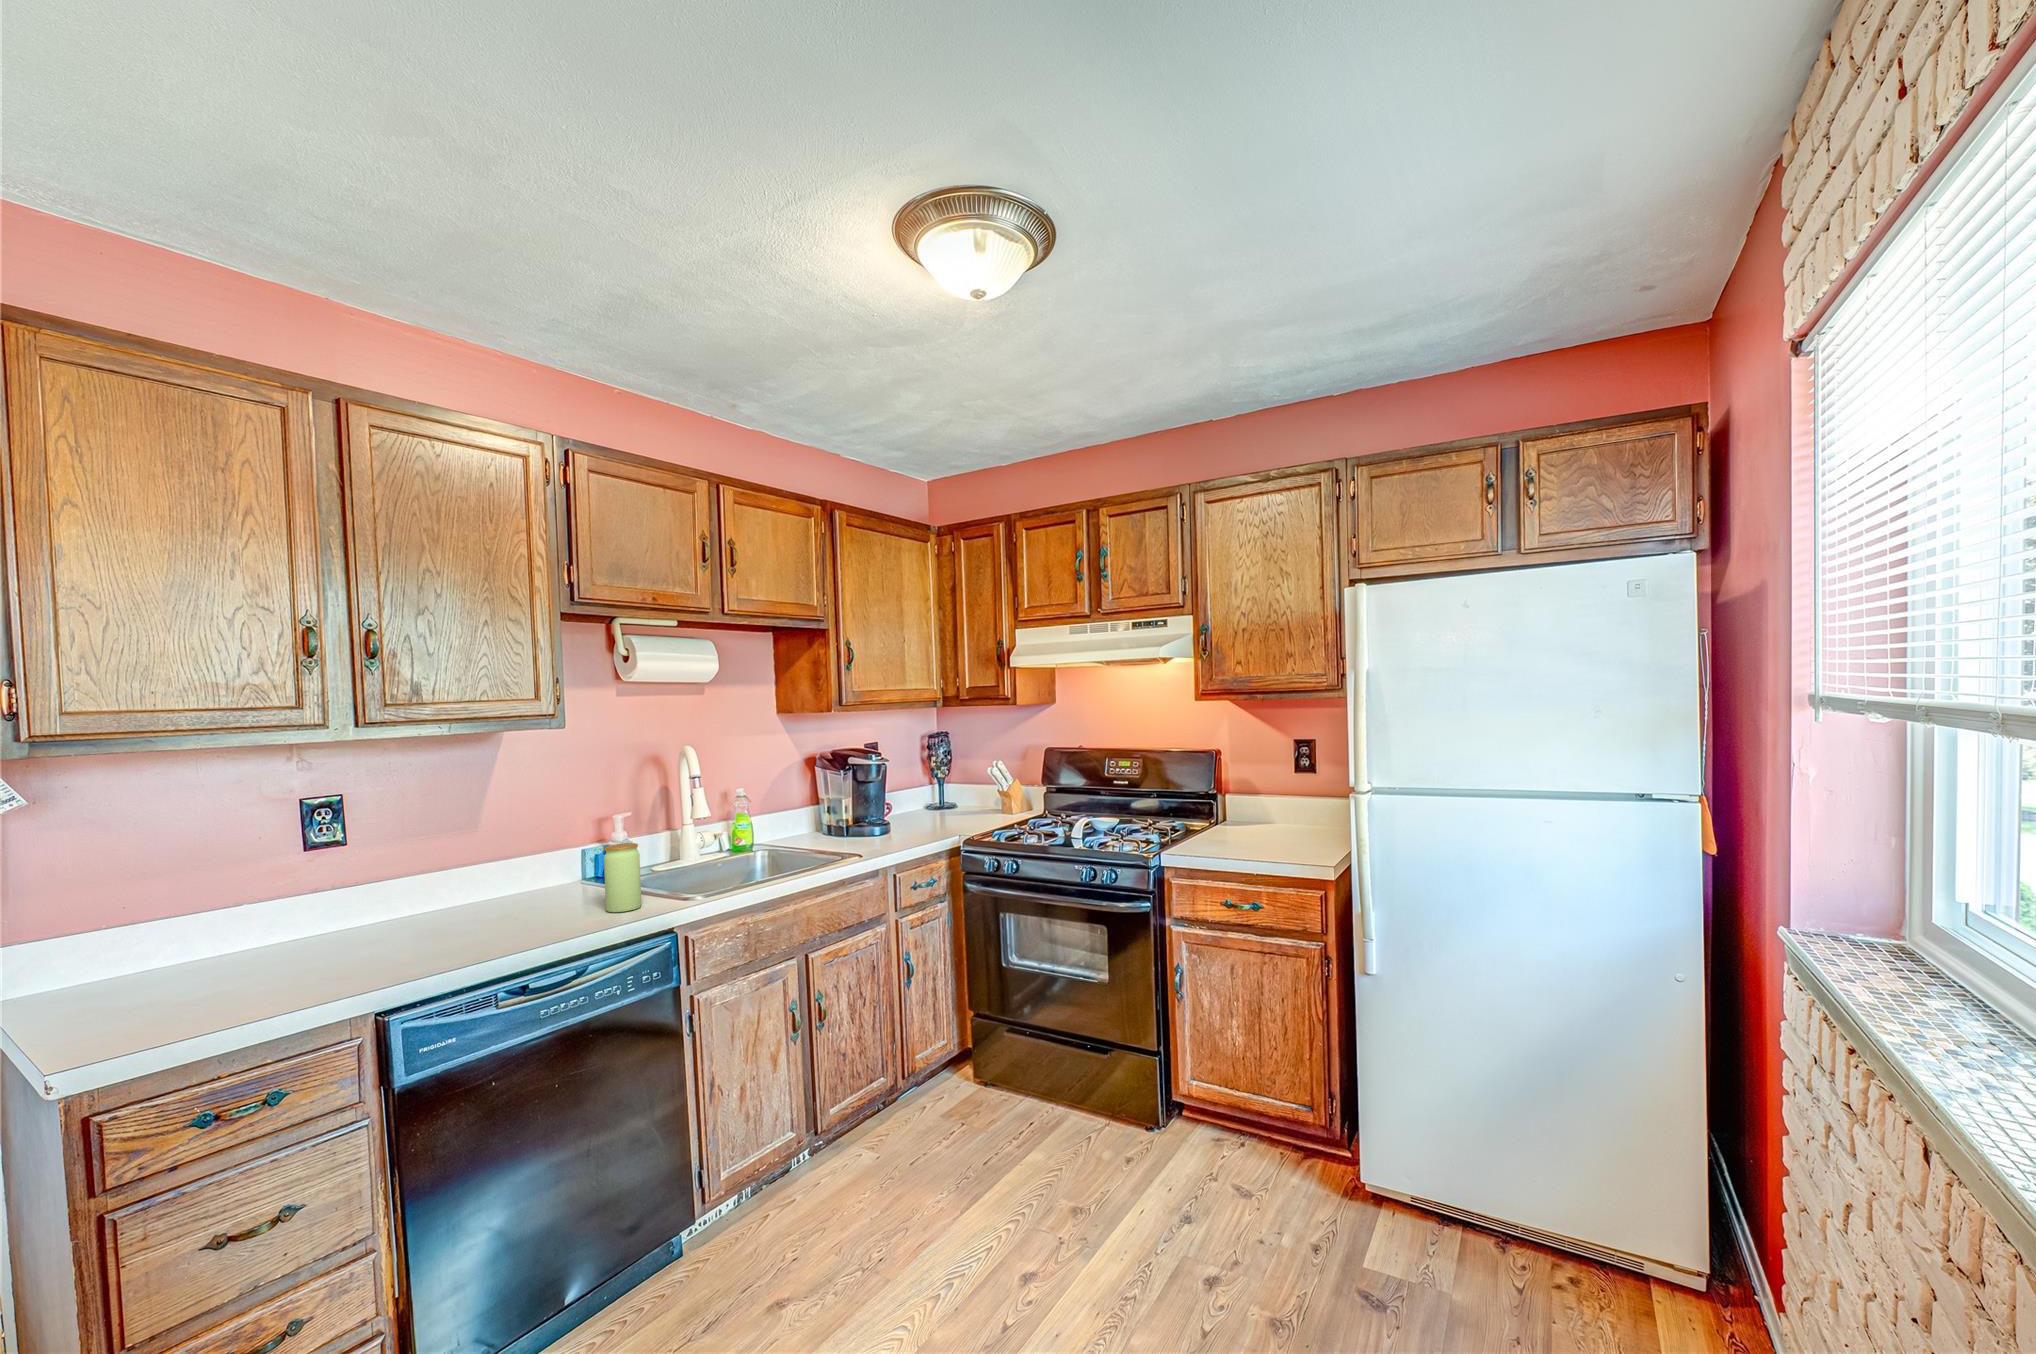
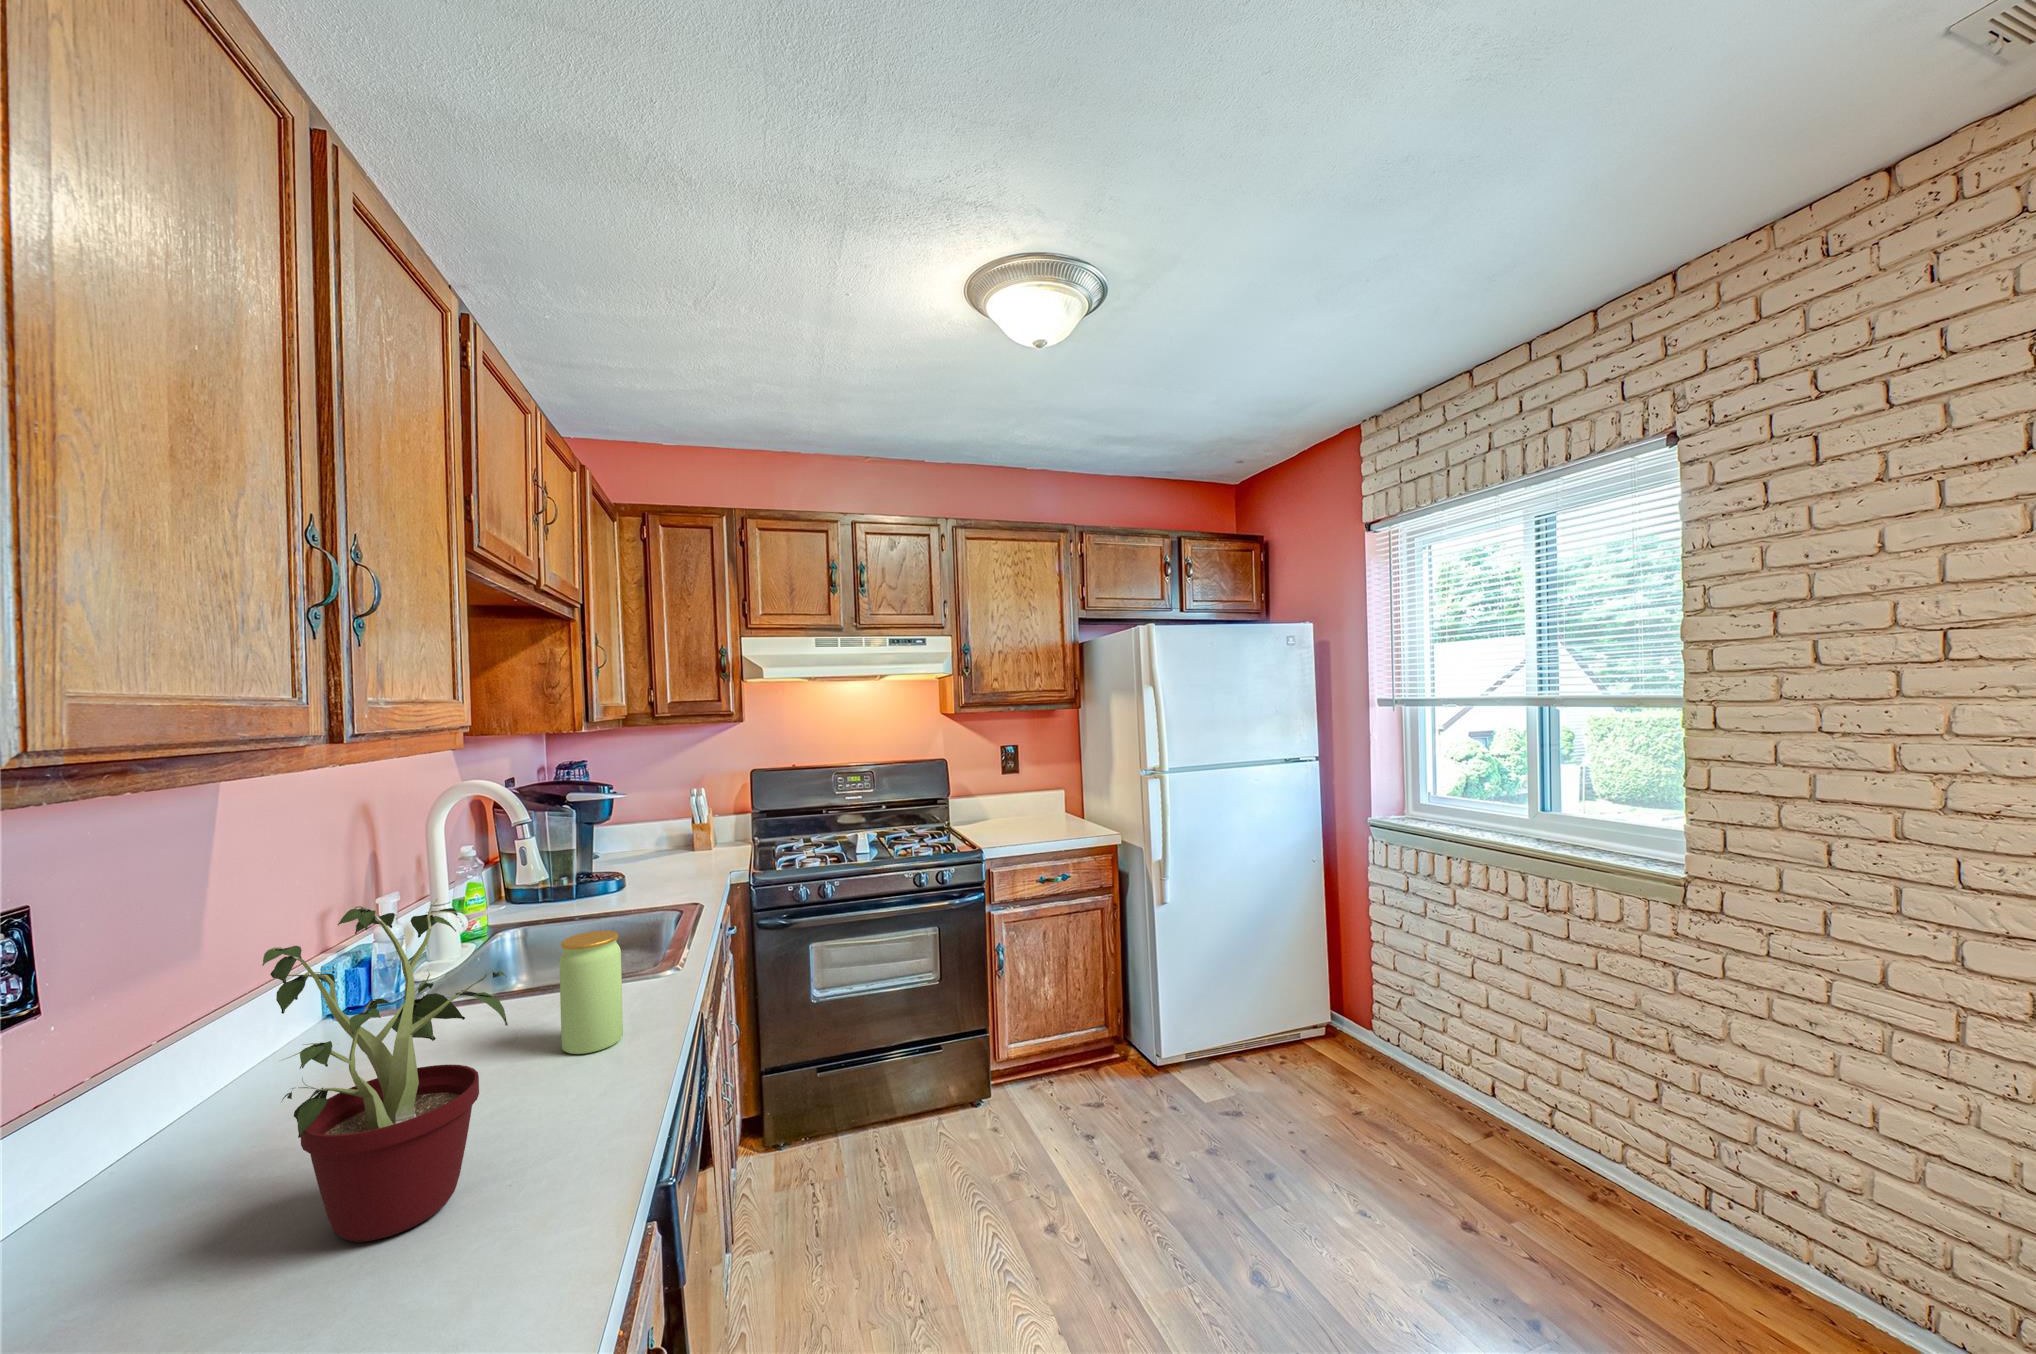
potted plant: none [375,802,500,946] -> present [262,899,508,1242]

